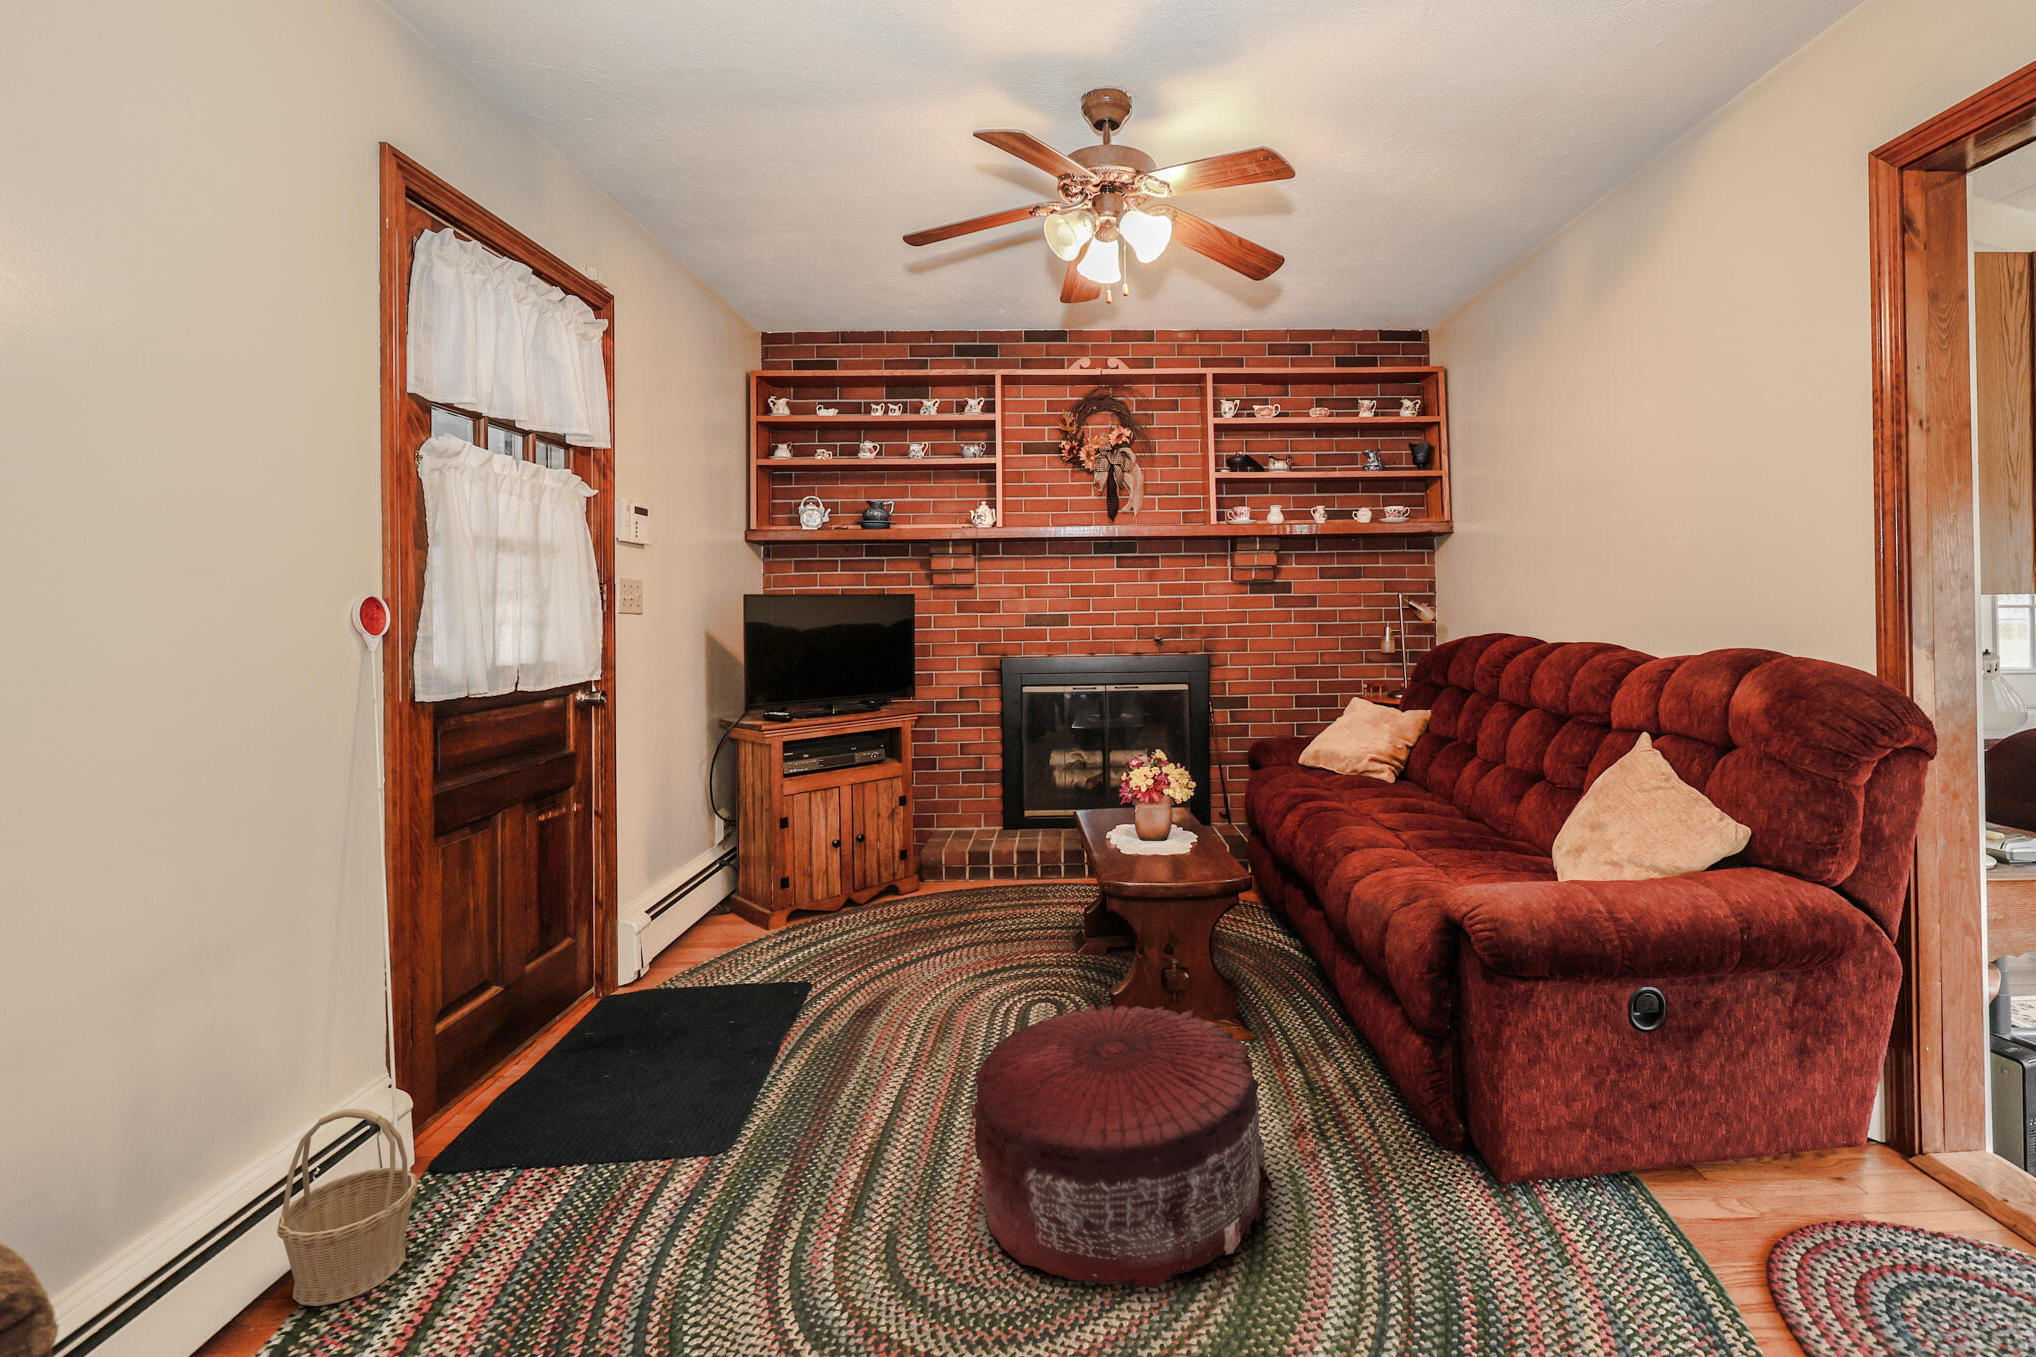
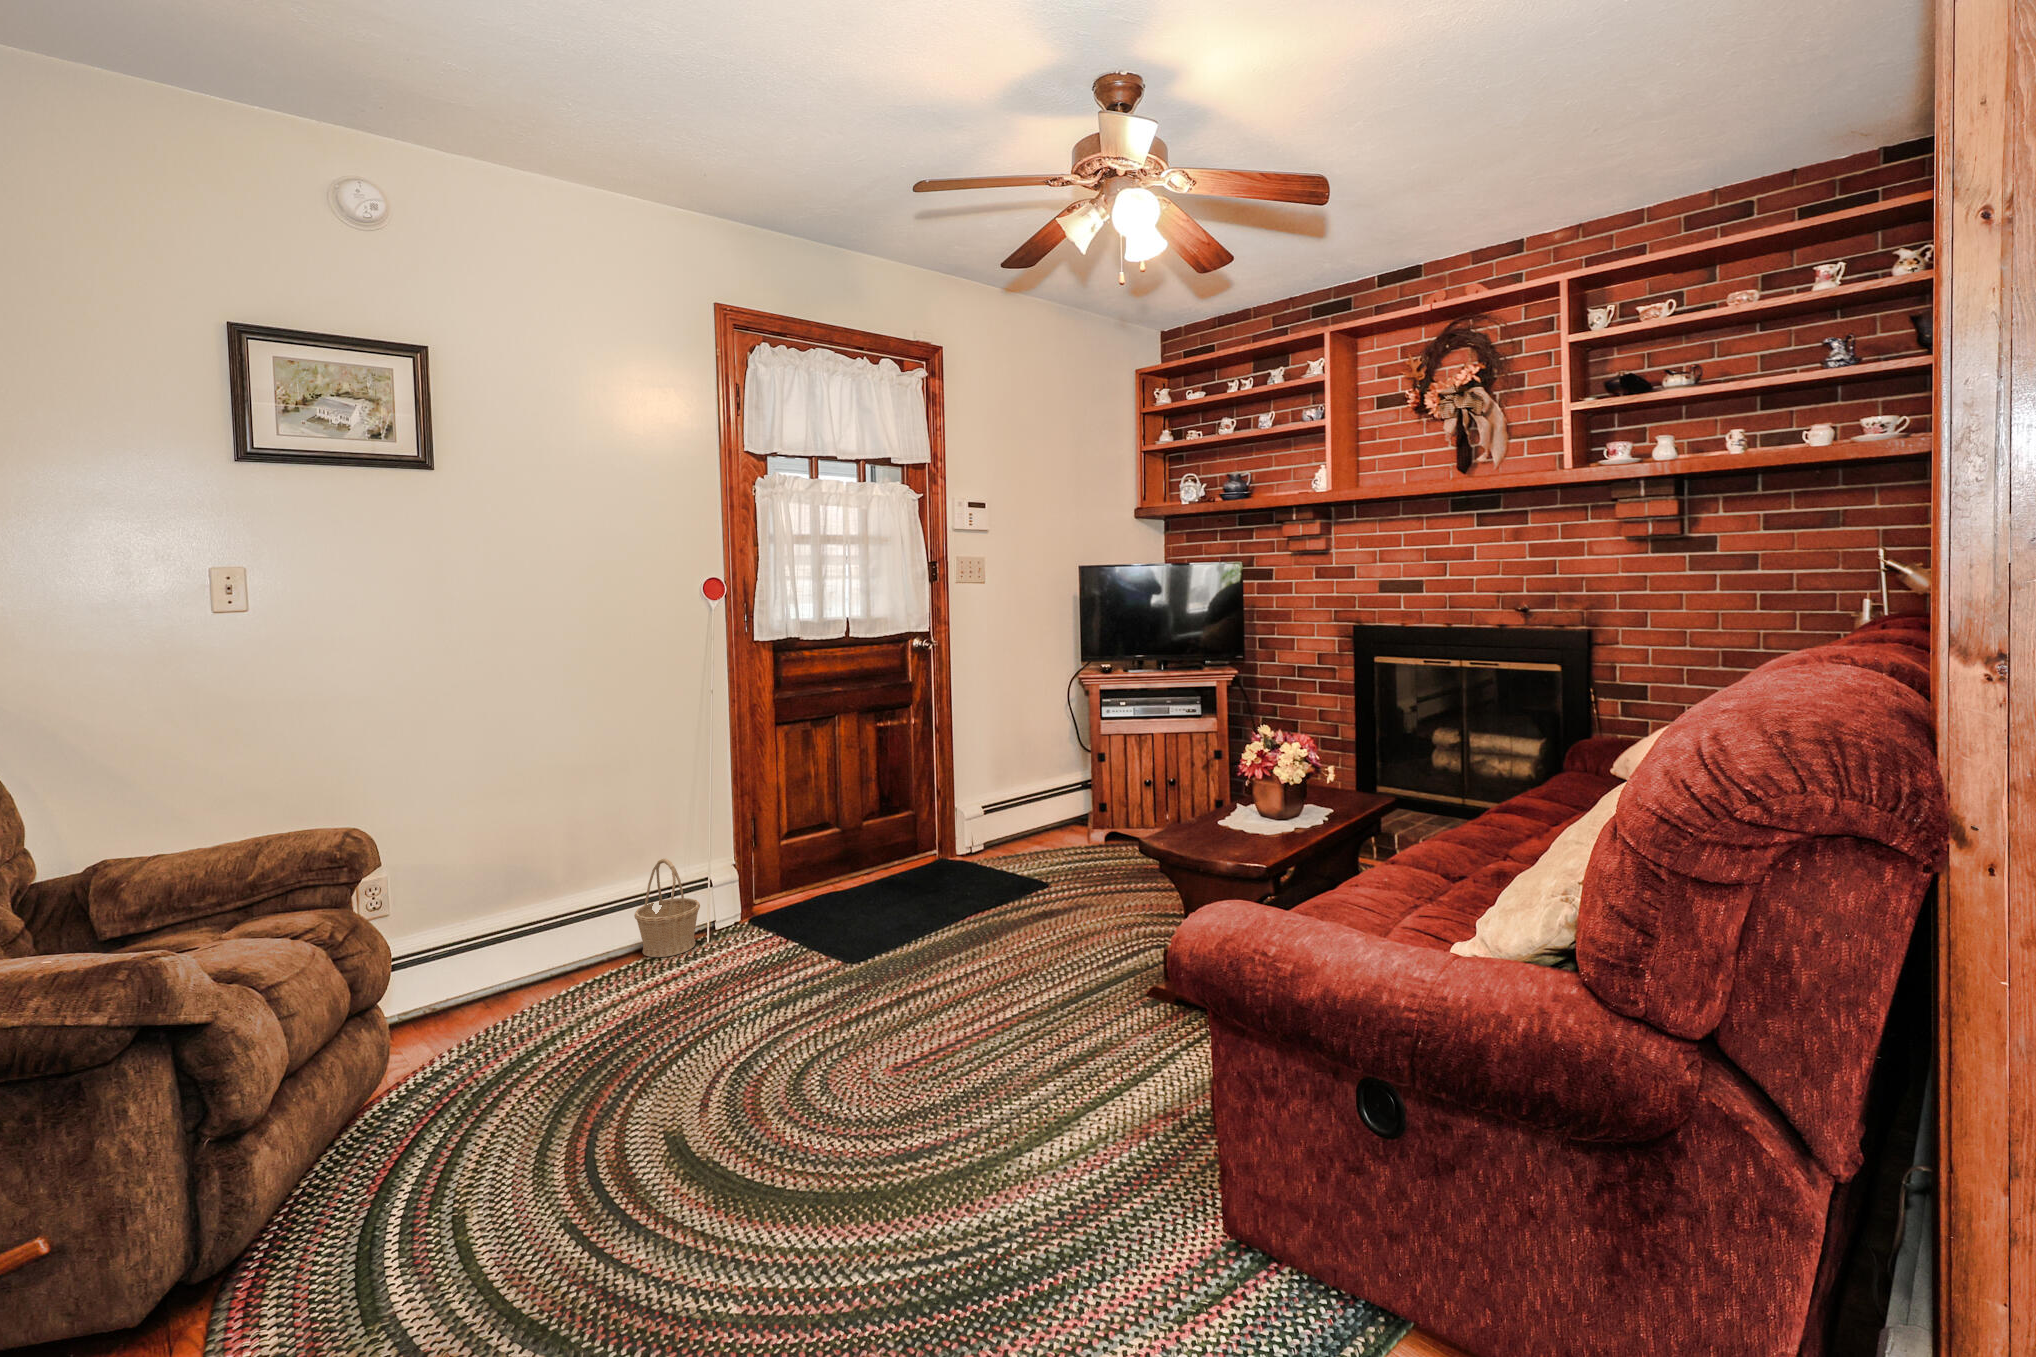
pouf: present [971,1004,1273,1288] -> none [849,921,1086,1126]

